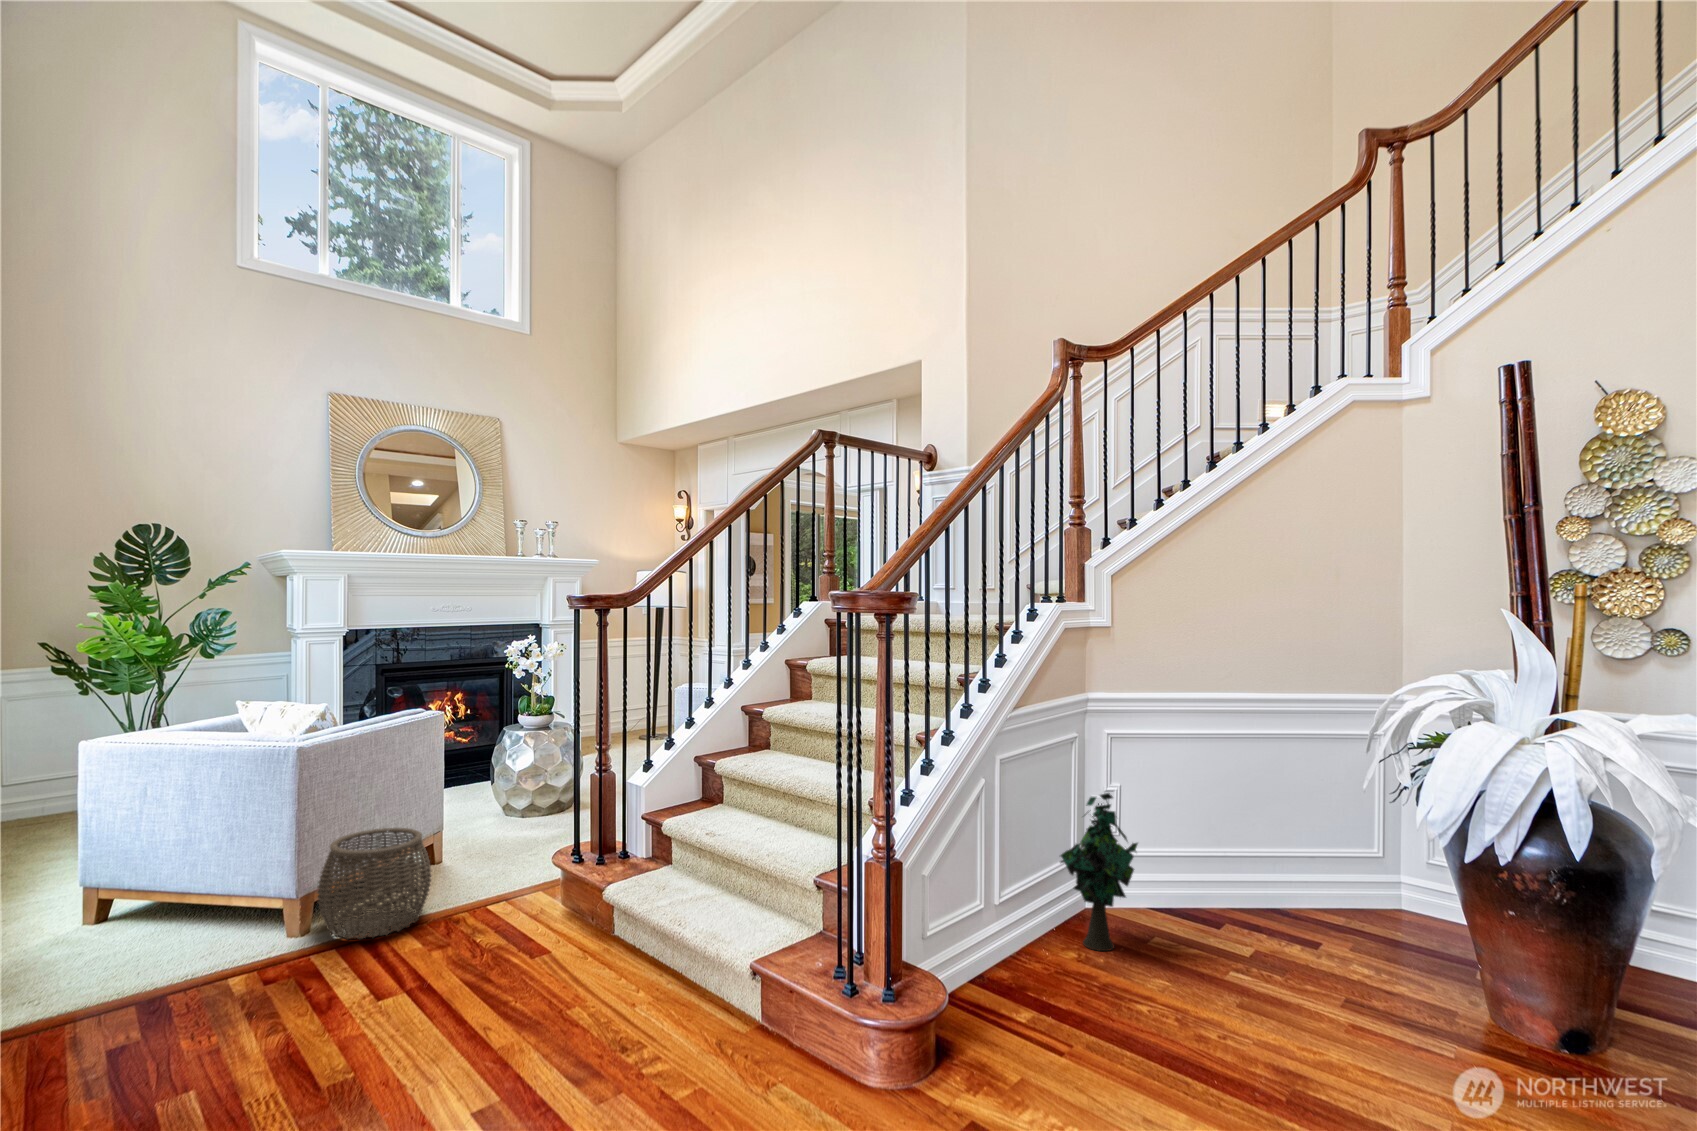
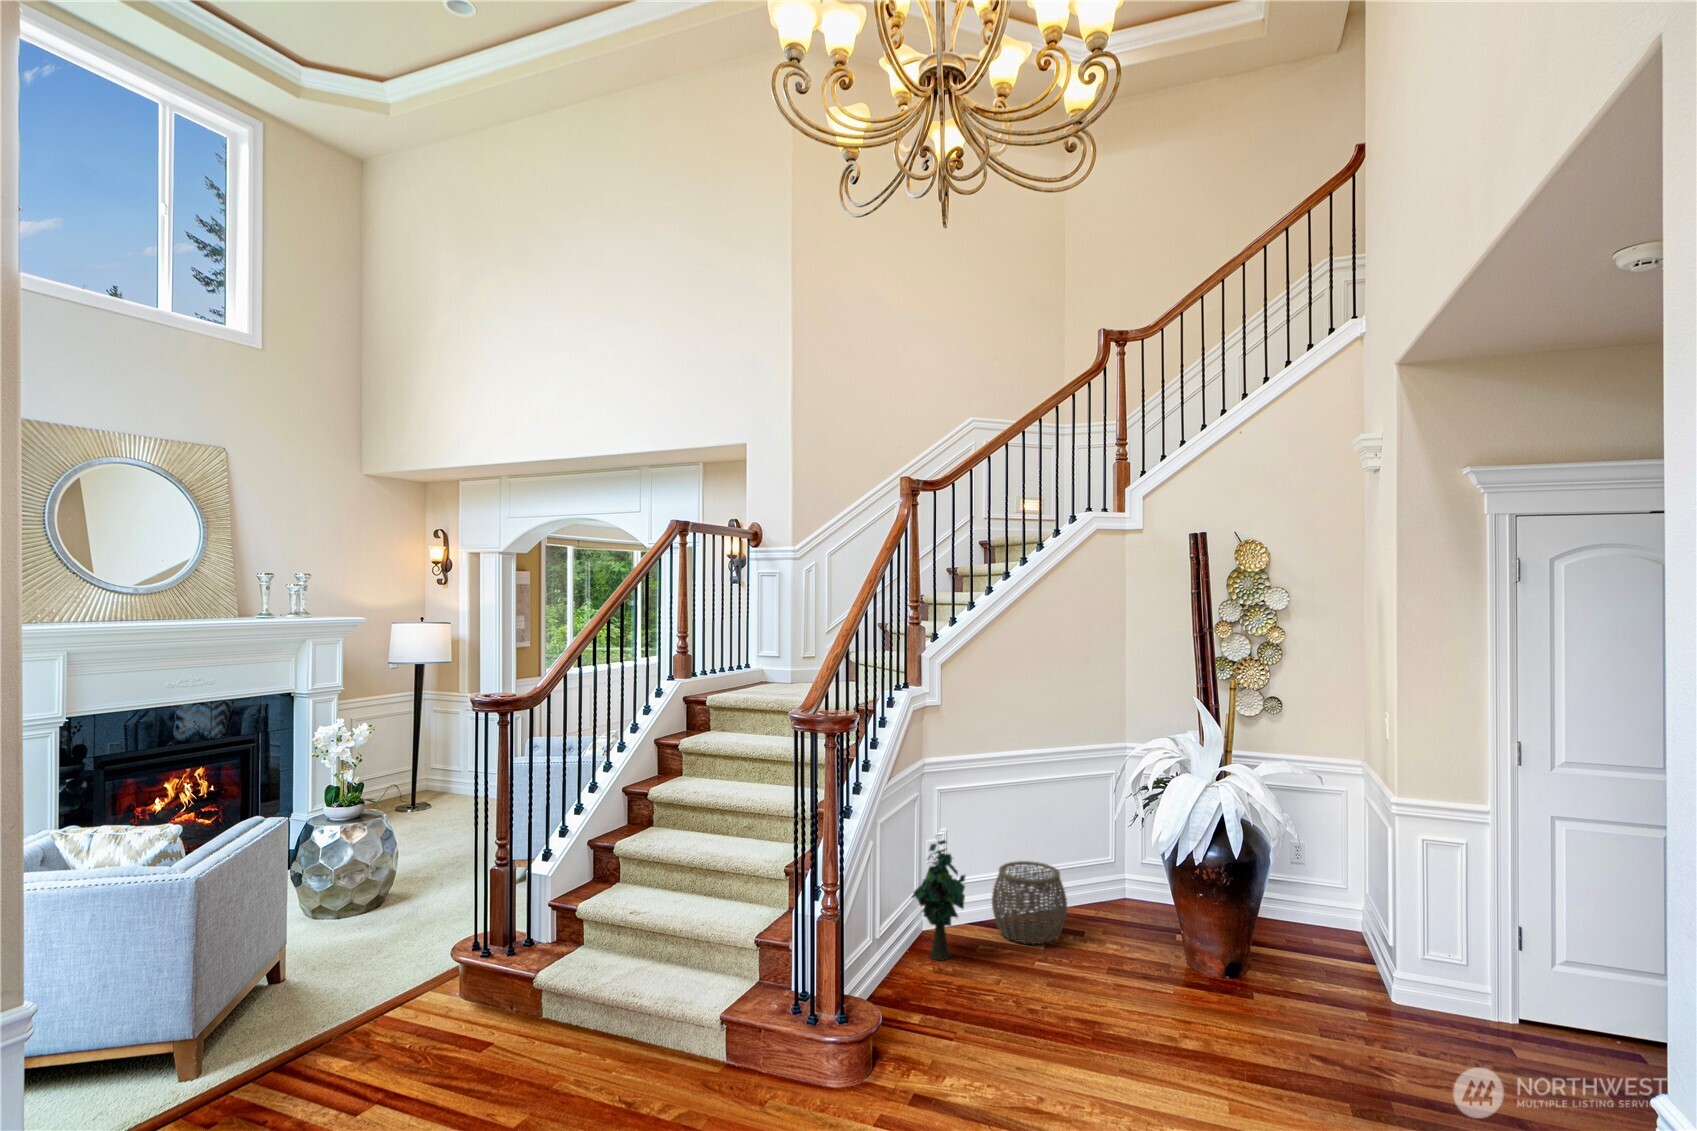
woven basket: present [317,828,431,939] -> present [992,861,1067,944]

